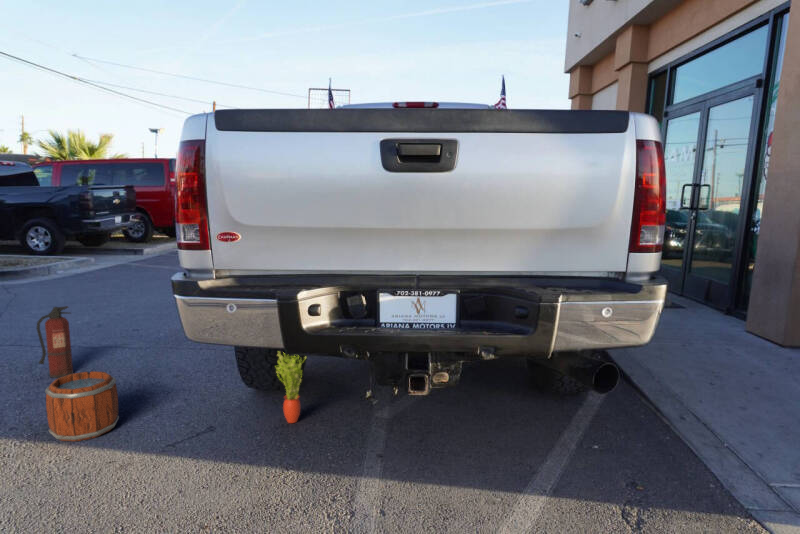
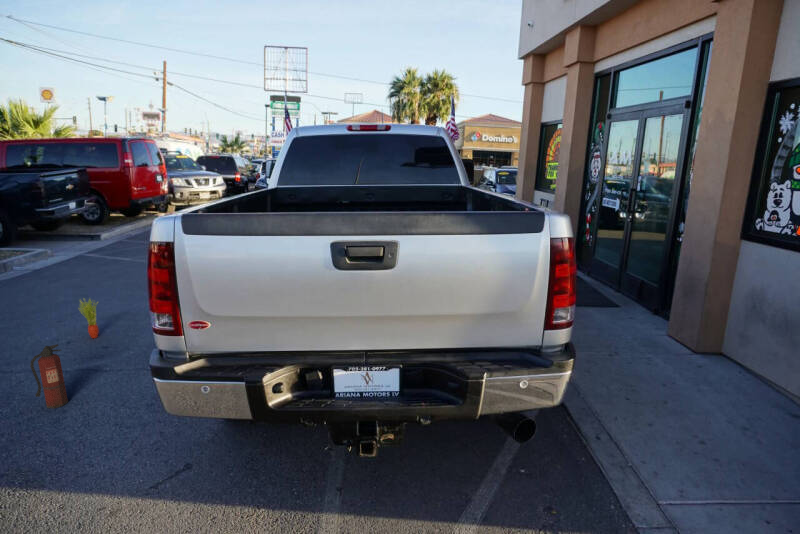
potted plant: present [275,352,306,423] -> present [80,299,99,338]
bucket: present [45,371,119,441] -> none [44,418,113,485]

